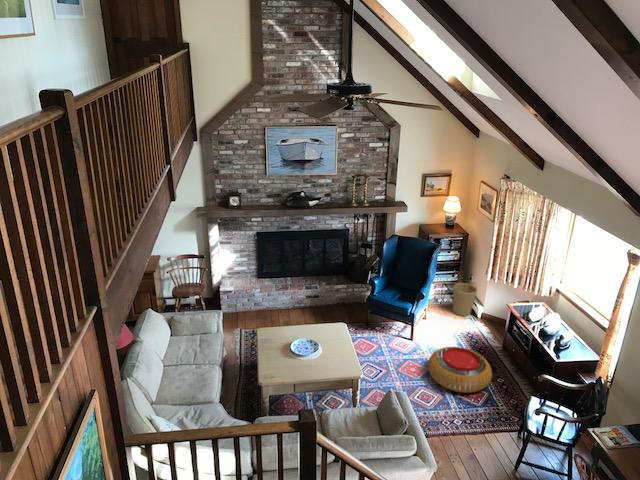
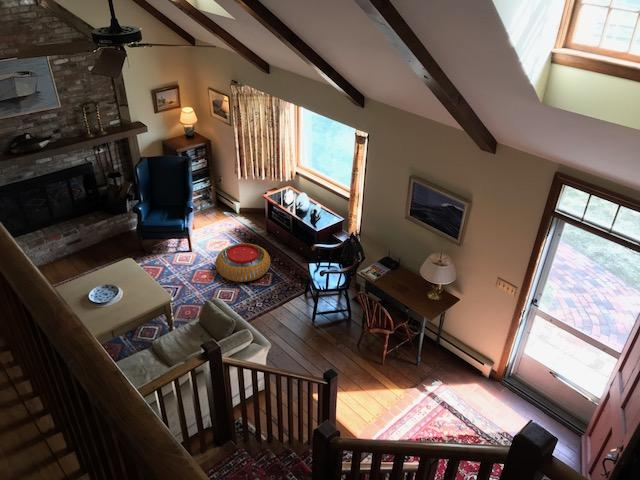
basket: present [453,283,477,316] -> none [209,184,231,217]

